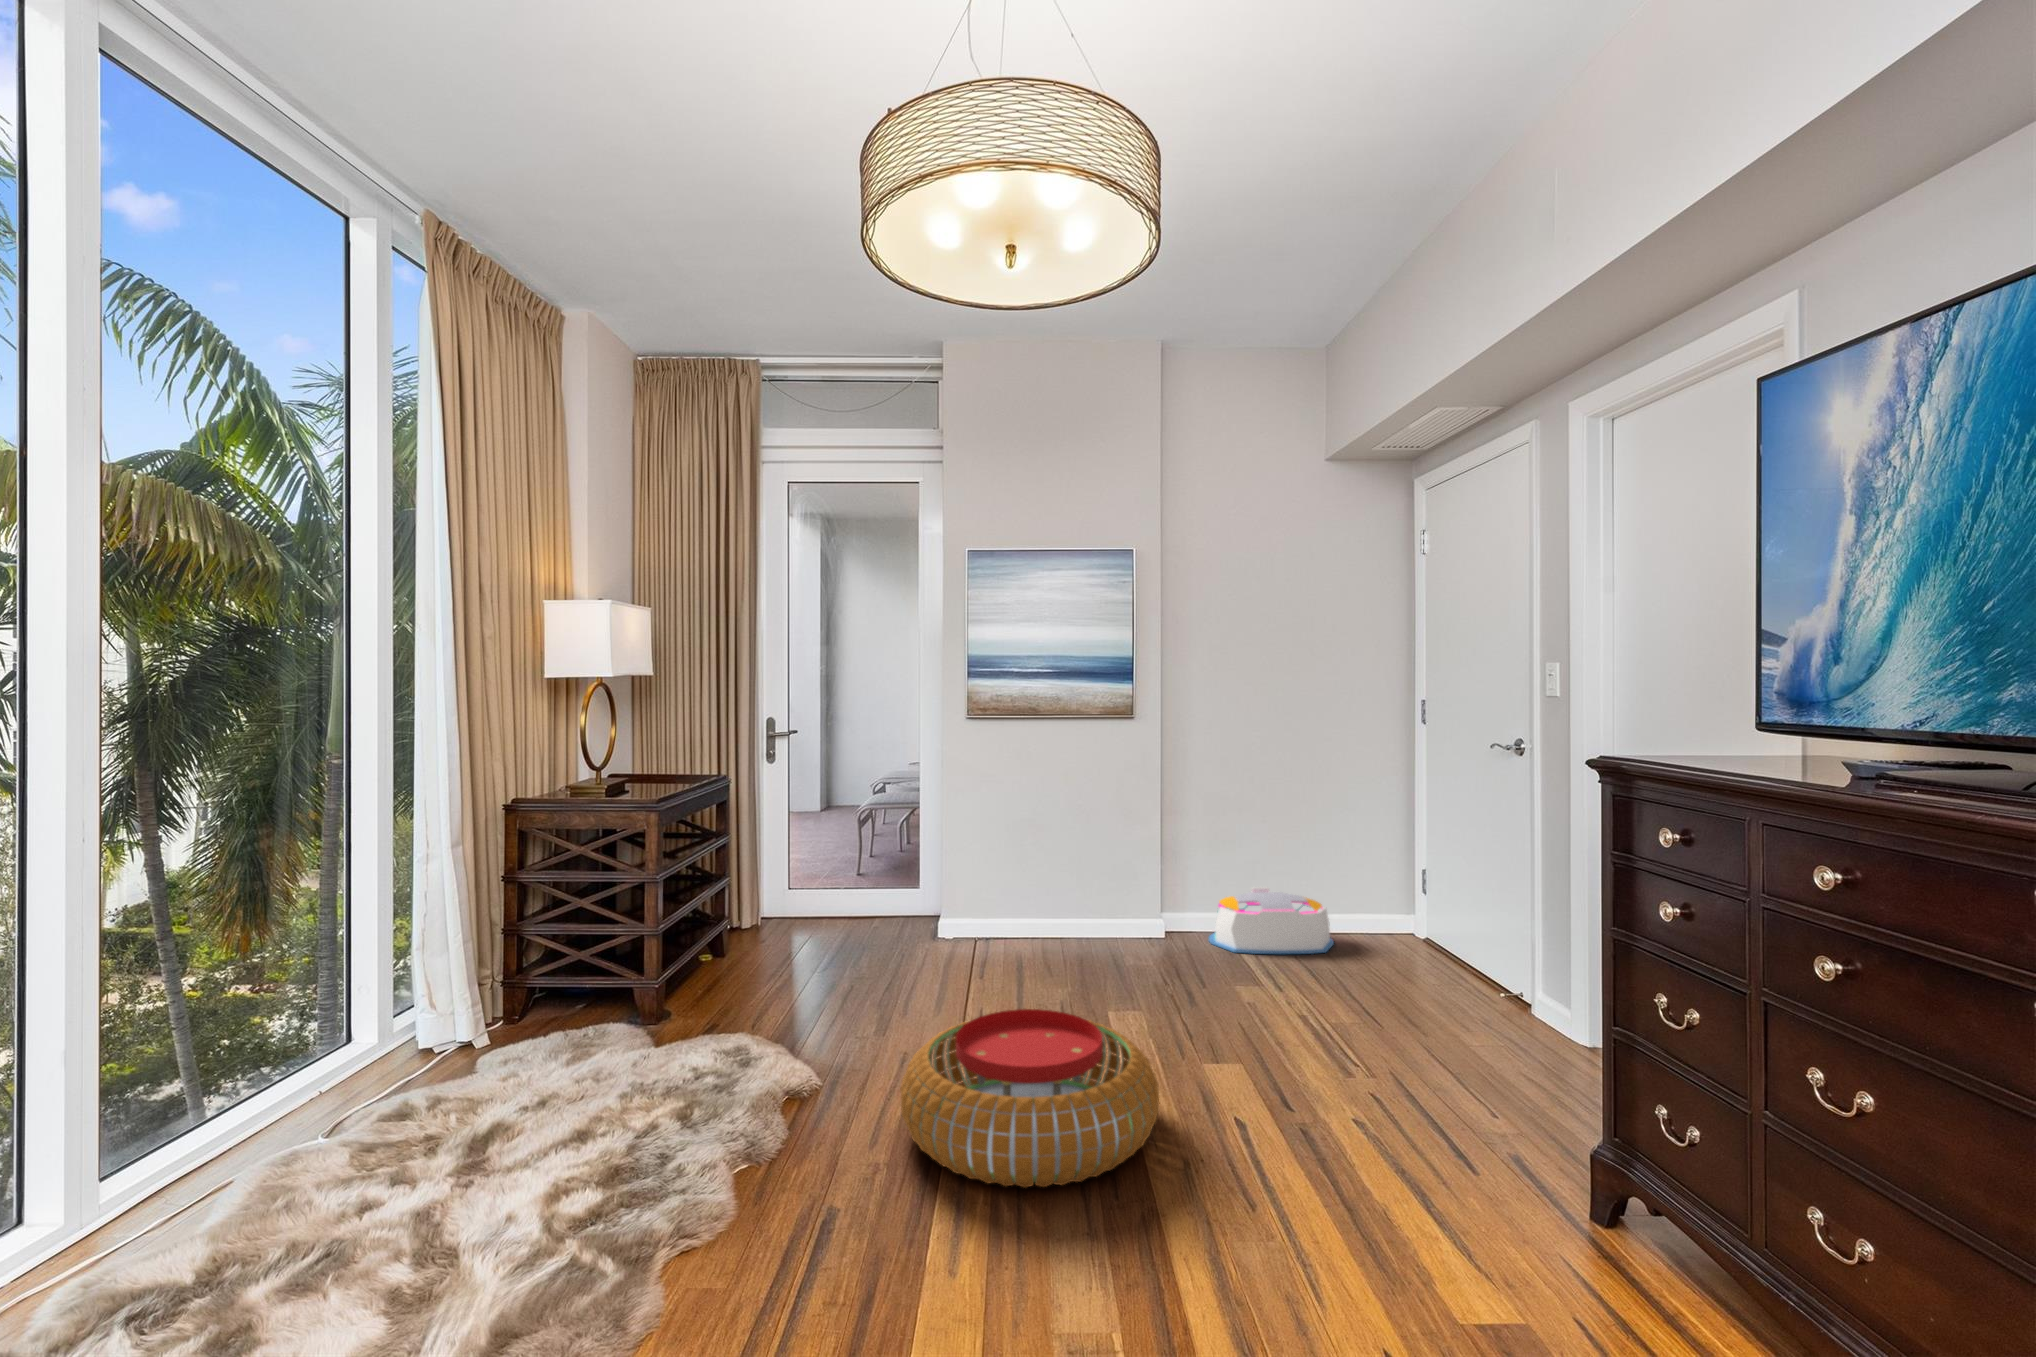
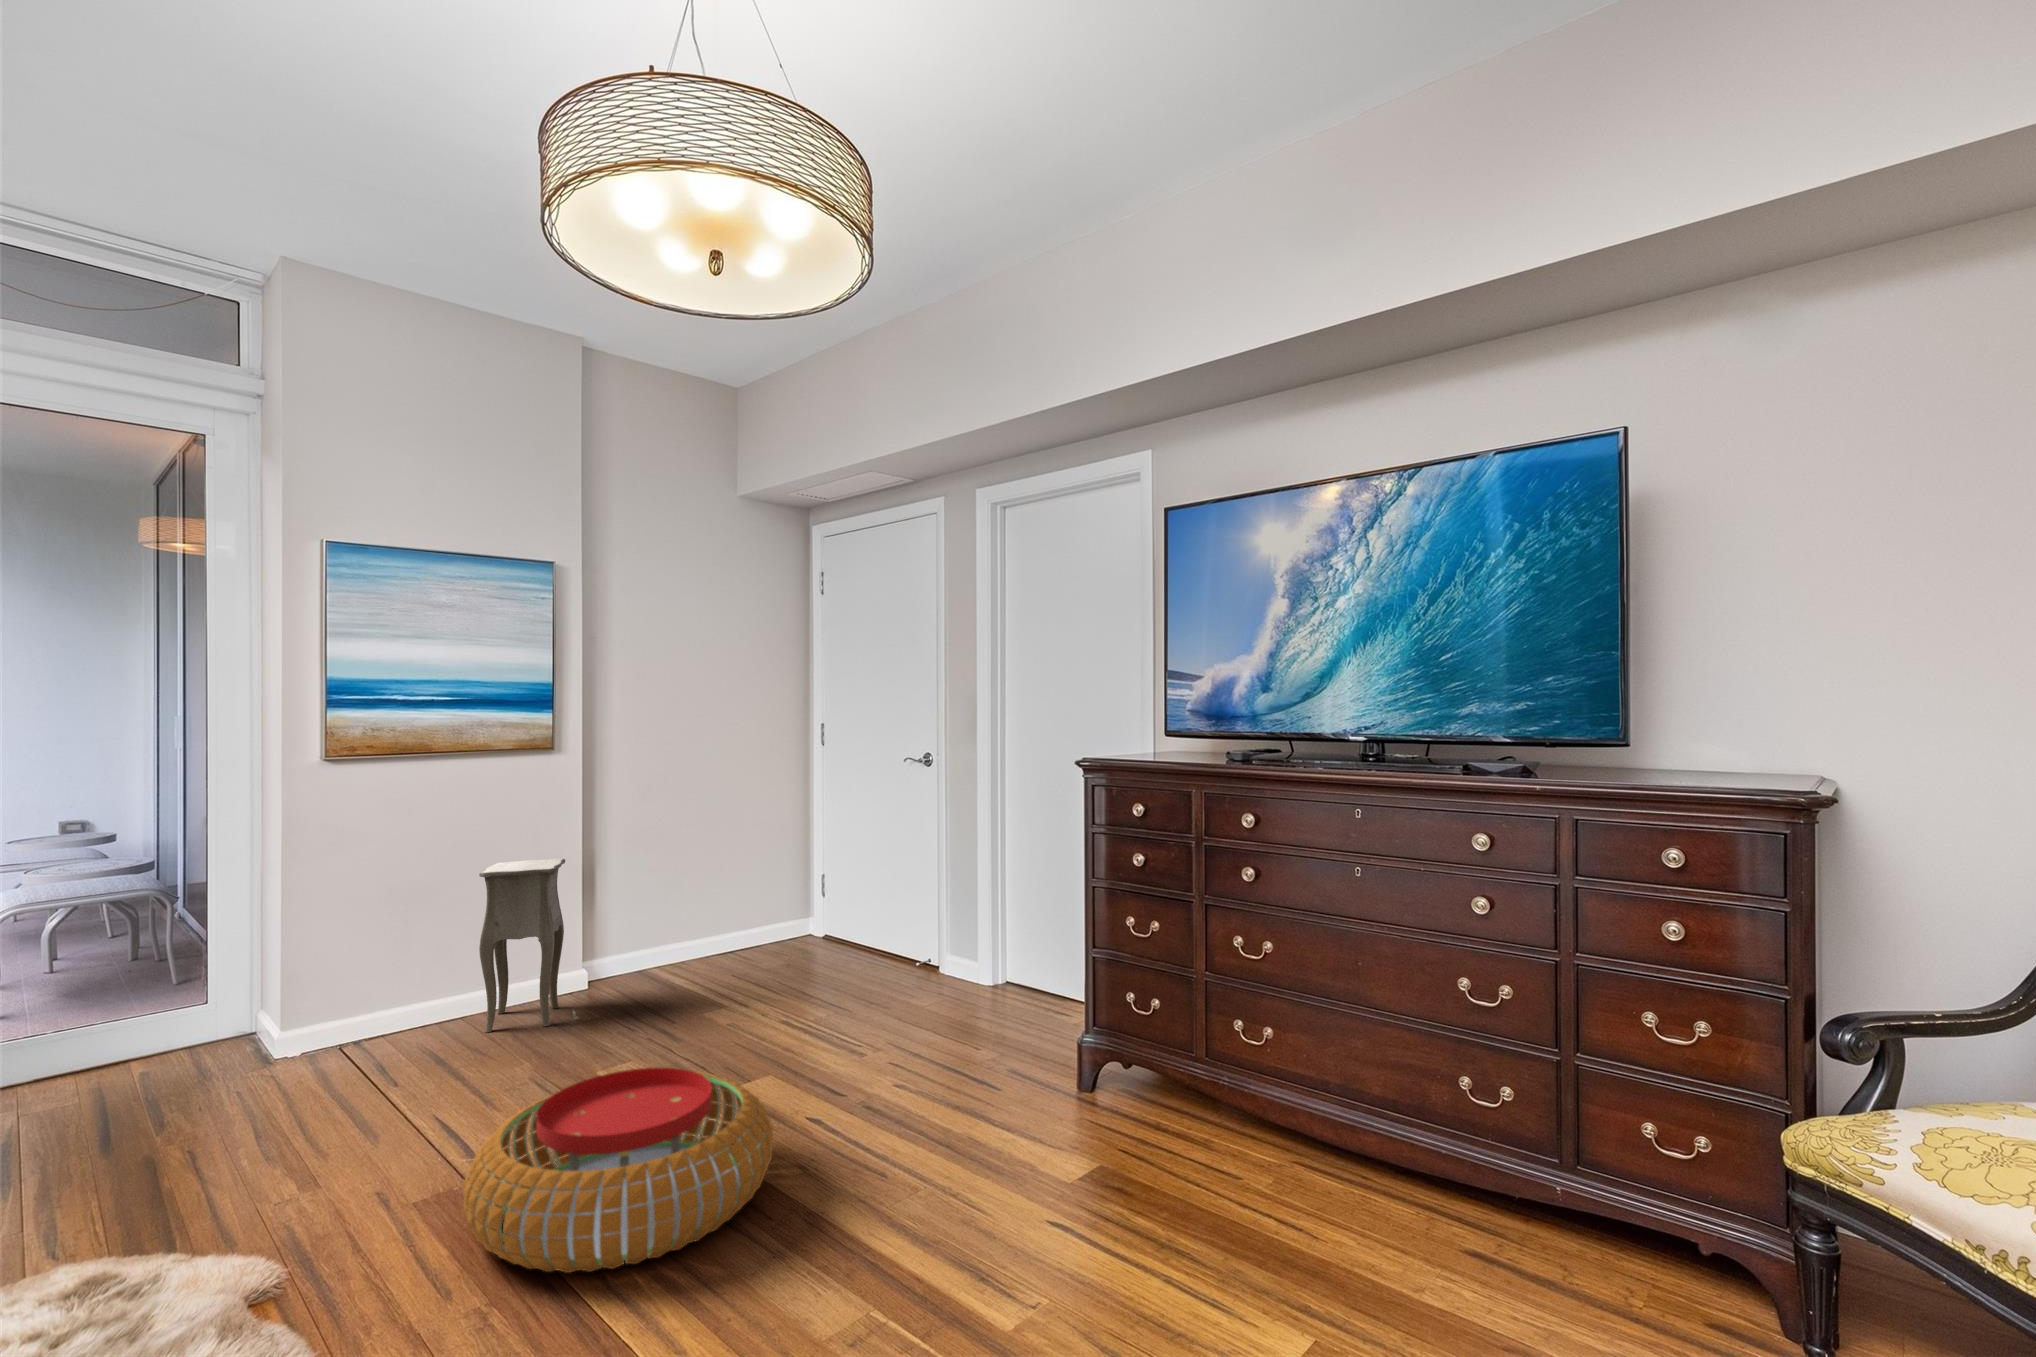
side table: none [1062,813,1137,960] -> present [479,859,579,1032]
storage bin: present [1209,887,1334,954] -> none [636,917,759,988]

